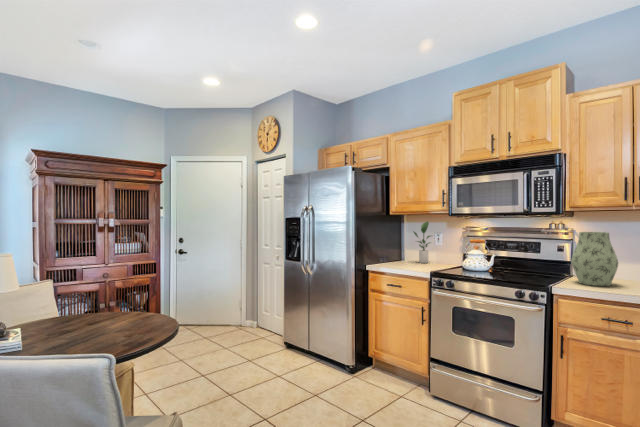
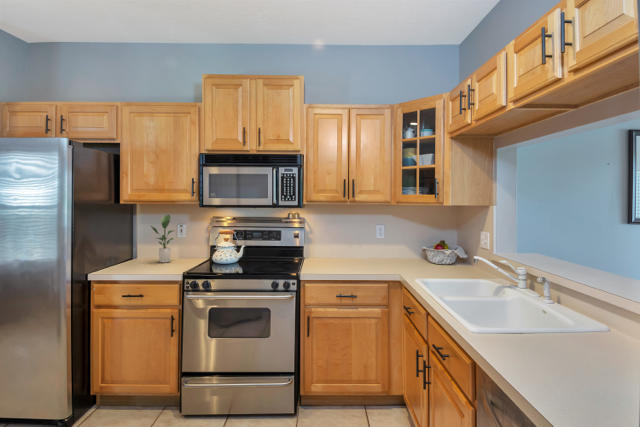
vase: present [572,232,618,286] -> none [310,223,341,268]

